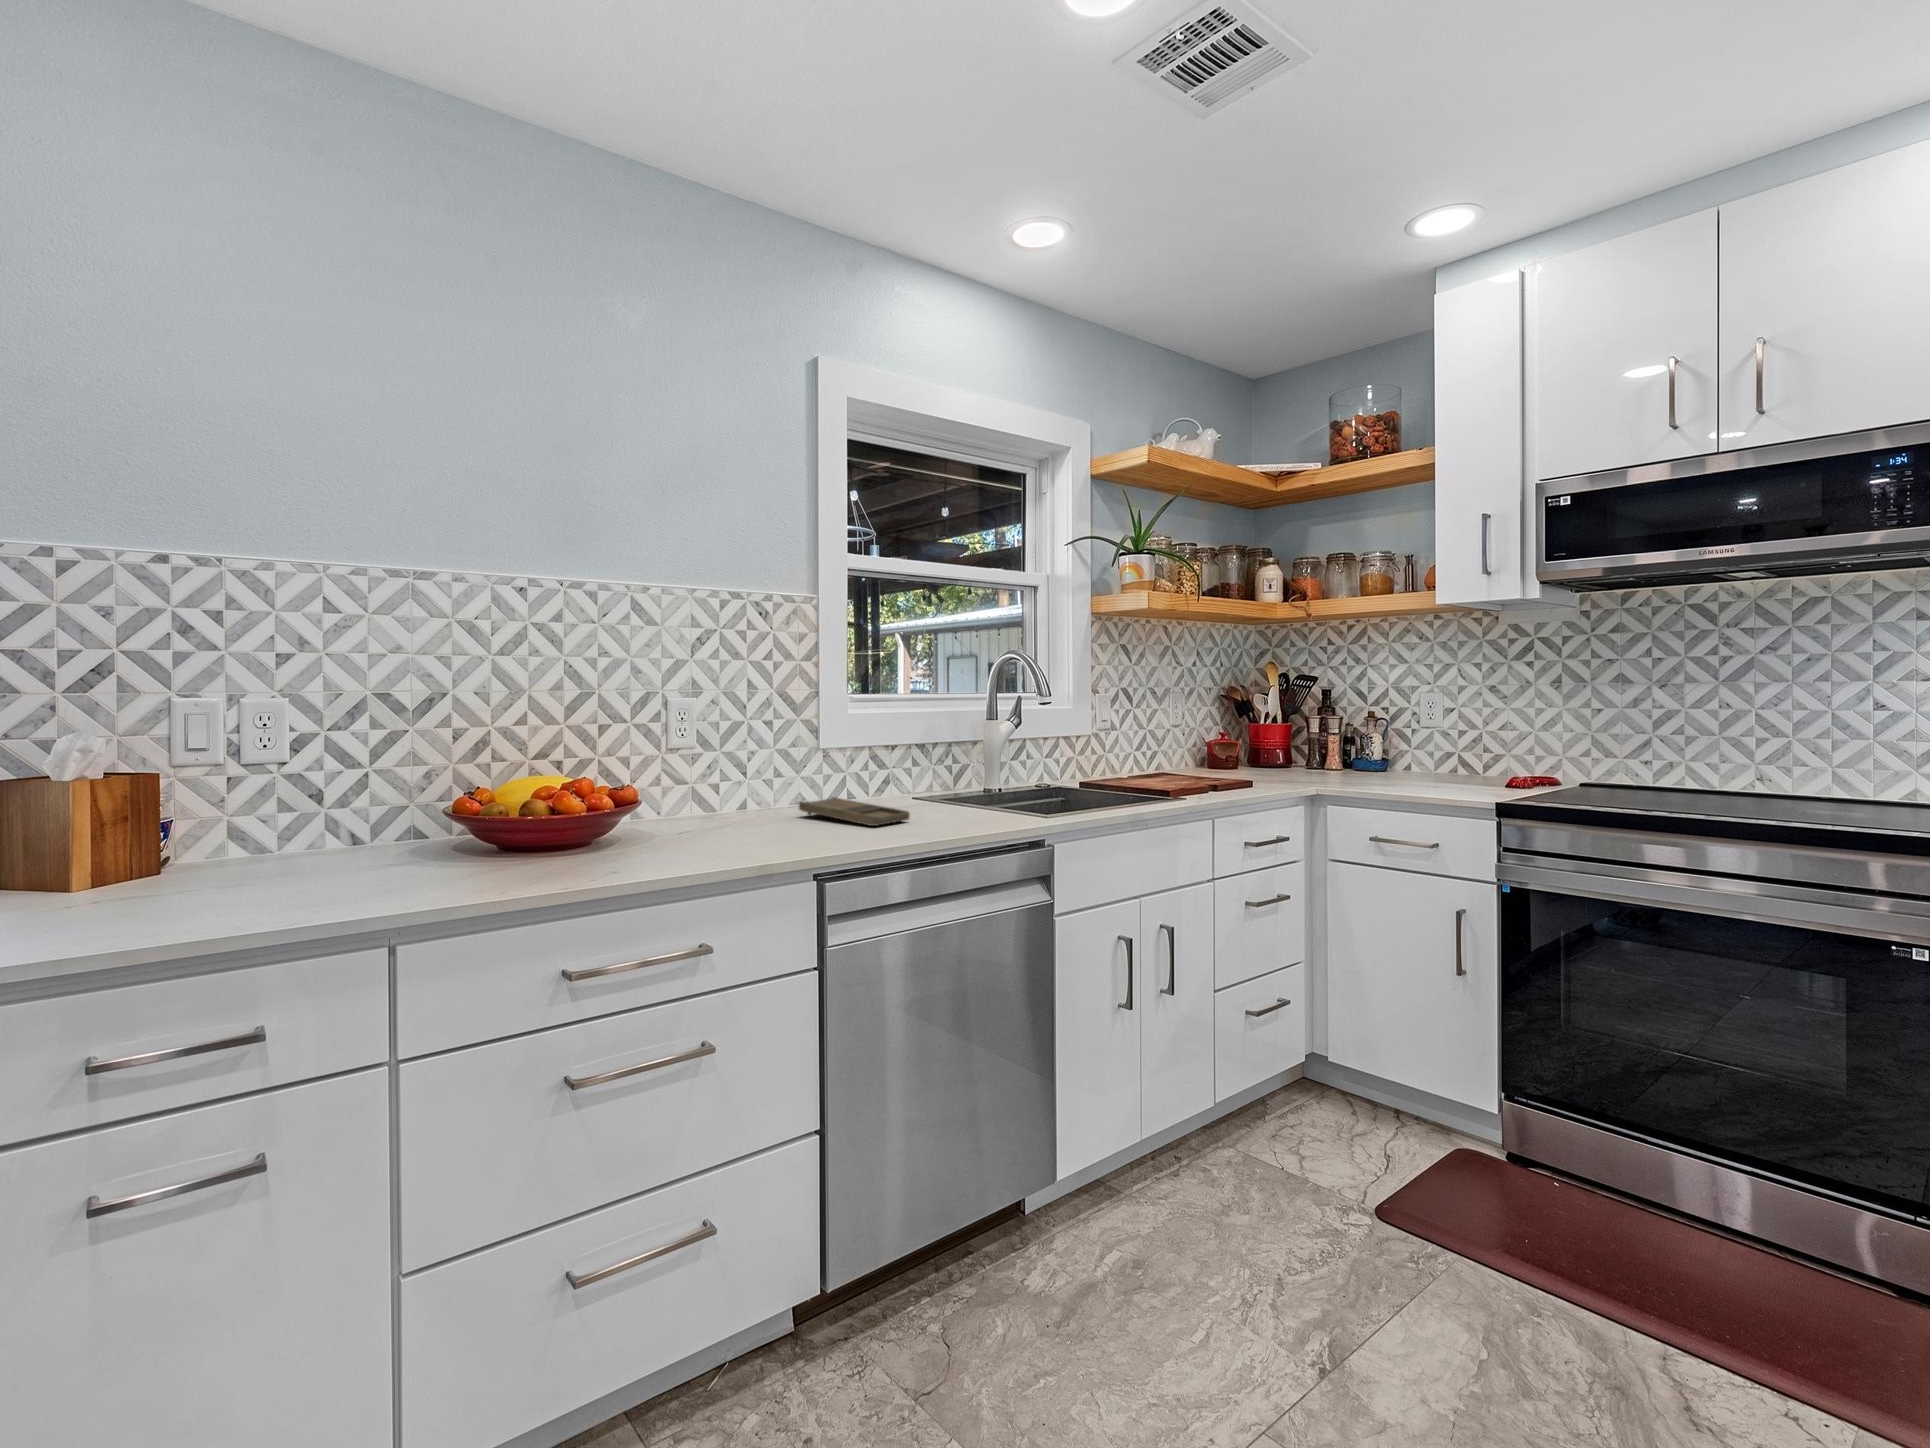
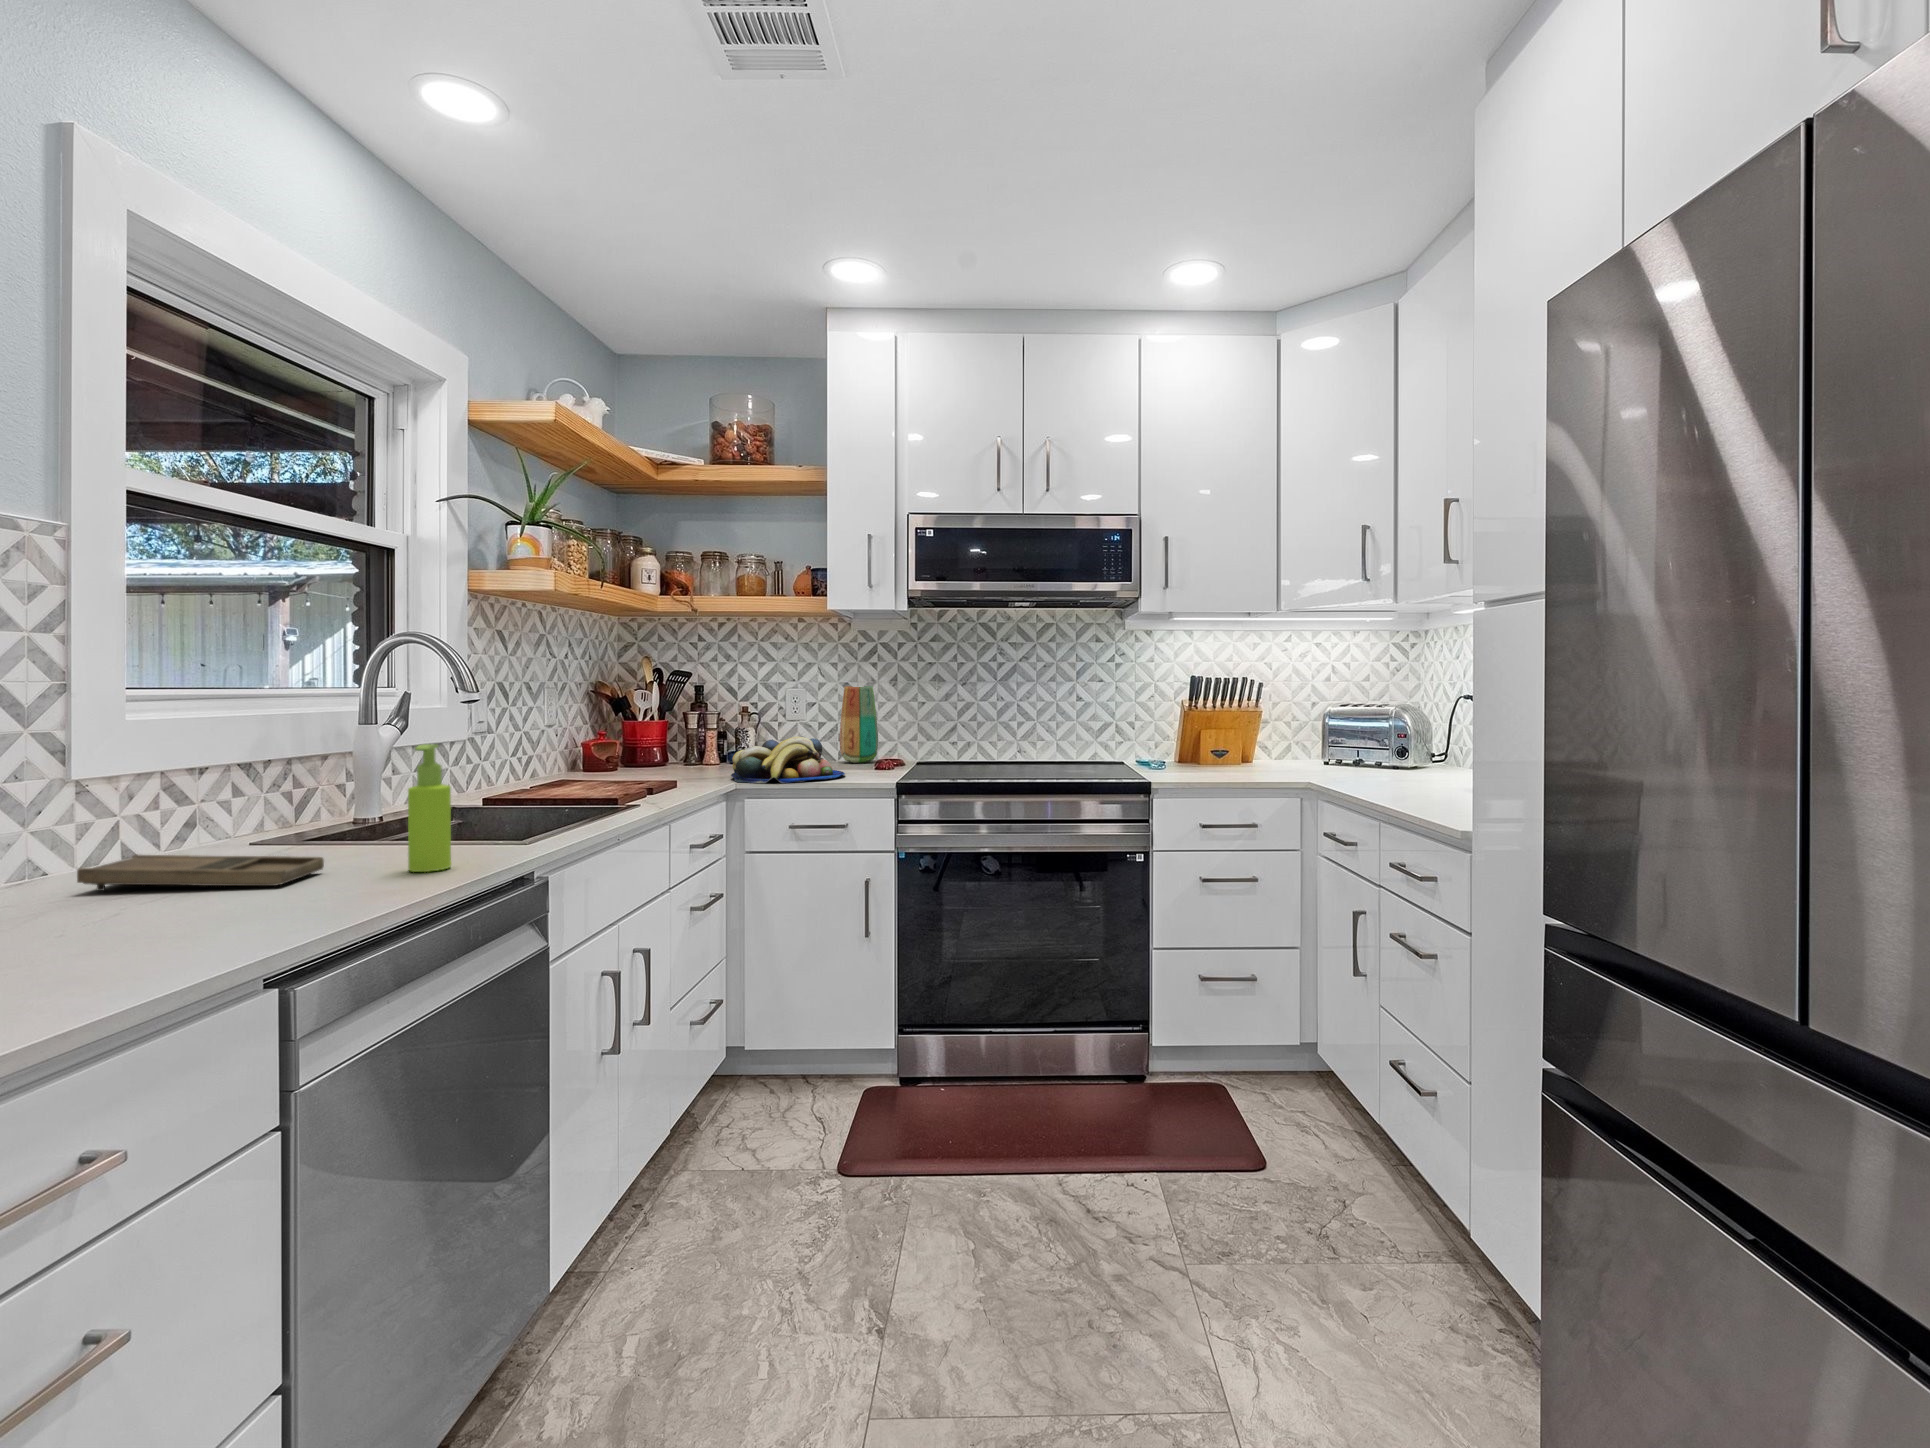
vase: none [1482,690,1534,778] -> present [840,686,878,763]
soap dispenser: none [946,738,974,830] -> present [408,744,451,872]
fruit bowl: none [1322,744,1454,792] -> present [731,736,845,783]

